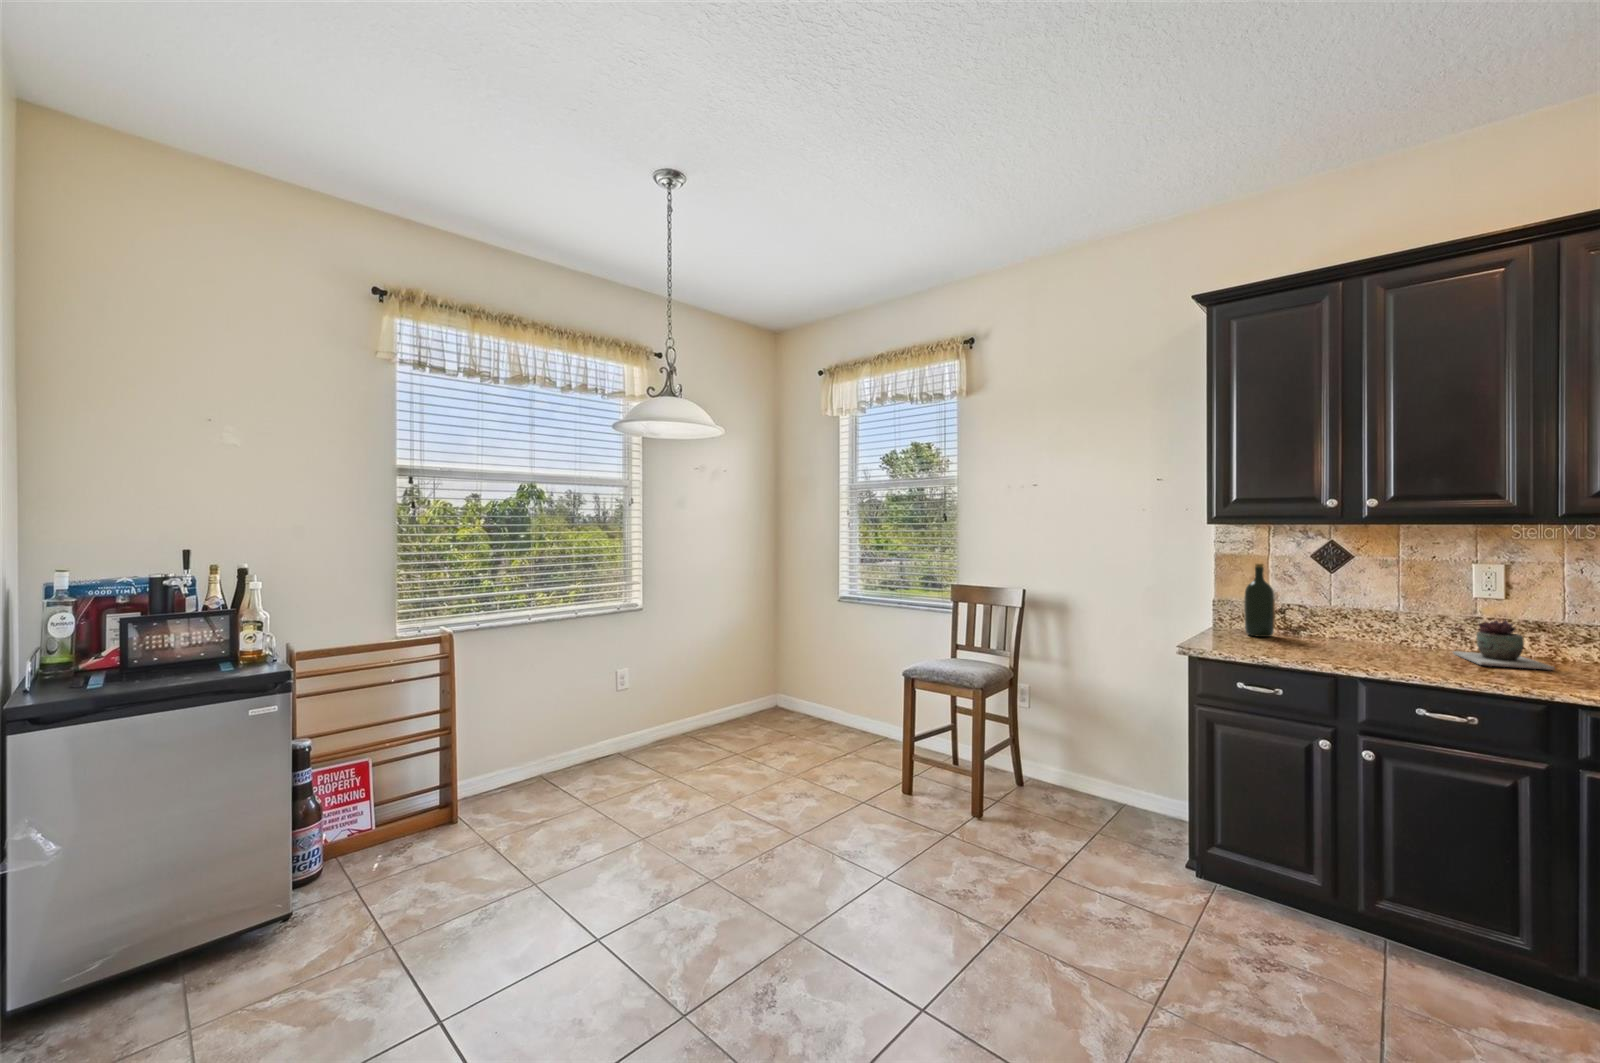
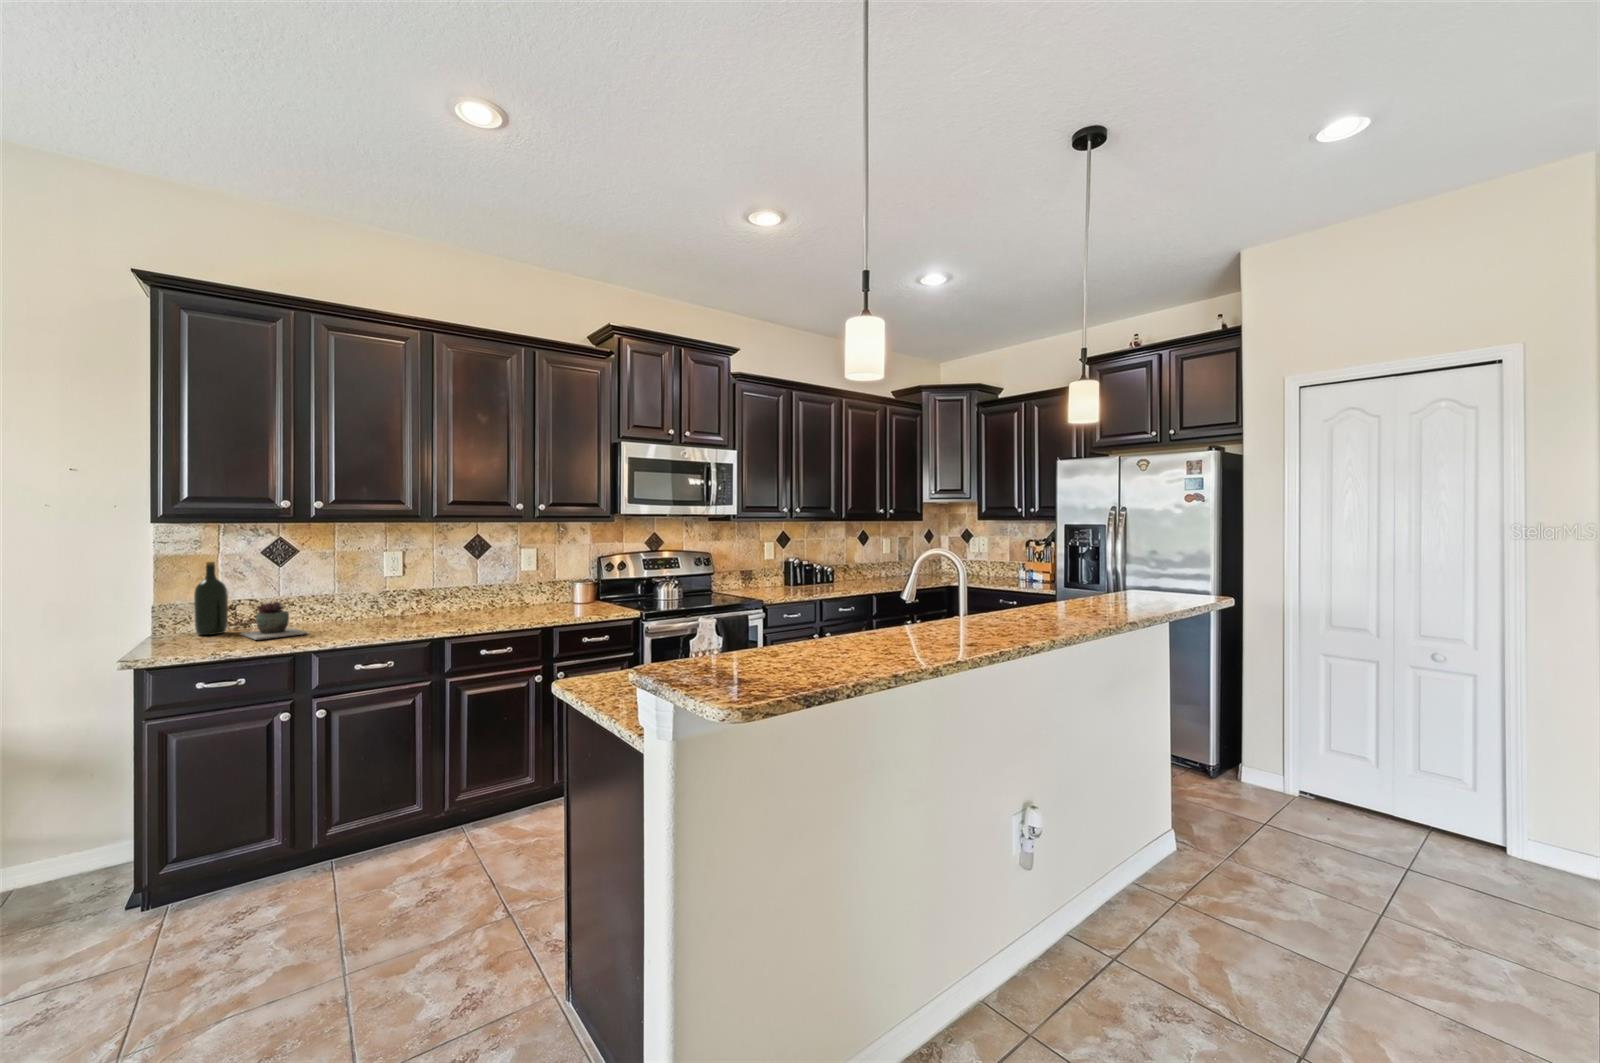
succulent plant: present [1453,621,1555,670] -> present [241,602,307,640]

